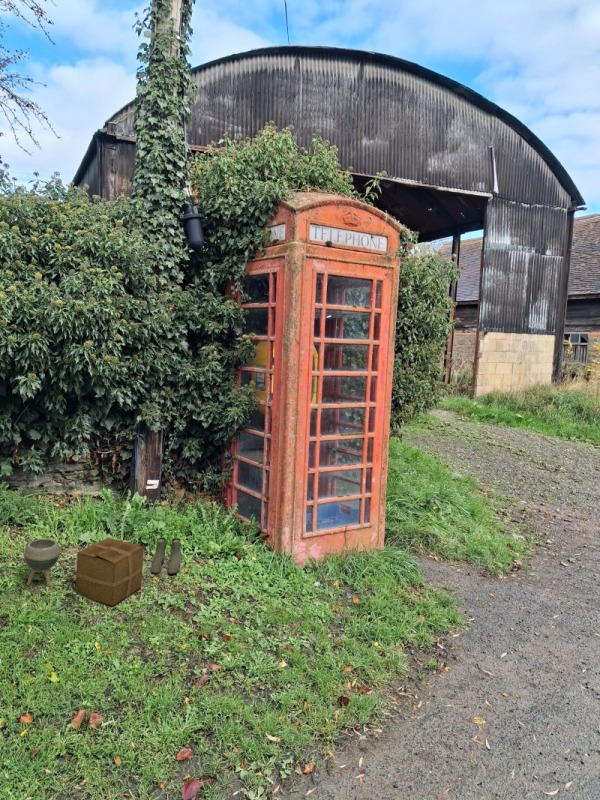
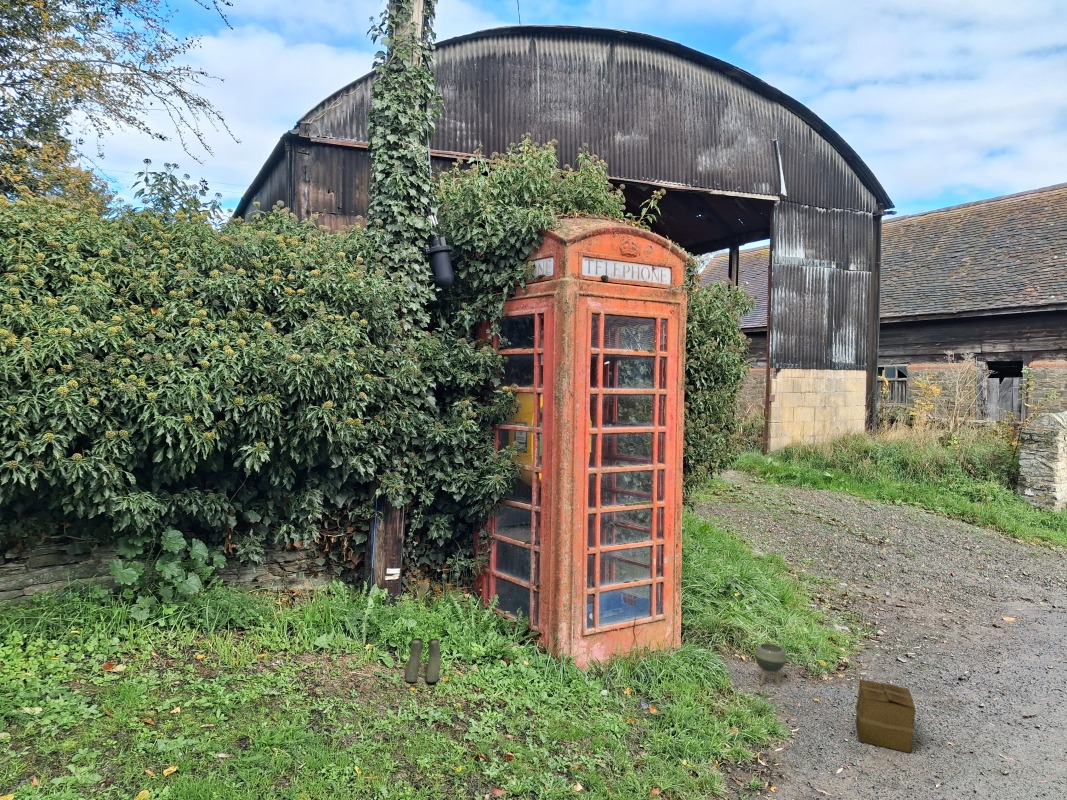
cardboard box: present [76,538,143,606] -> present [856,680,915,753]
planter: present [24,539,60,586] -> present [755,643,786,686]

